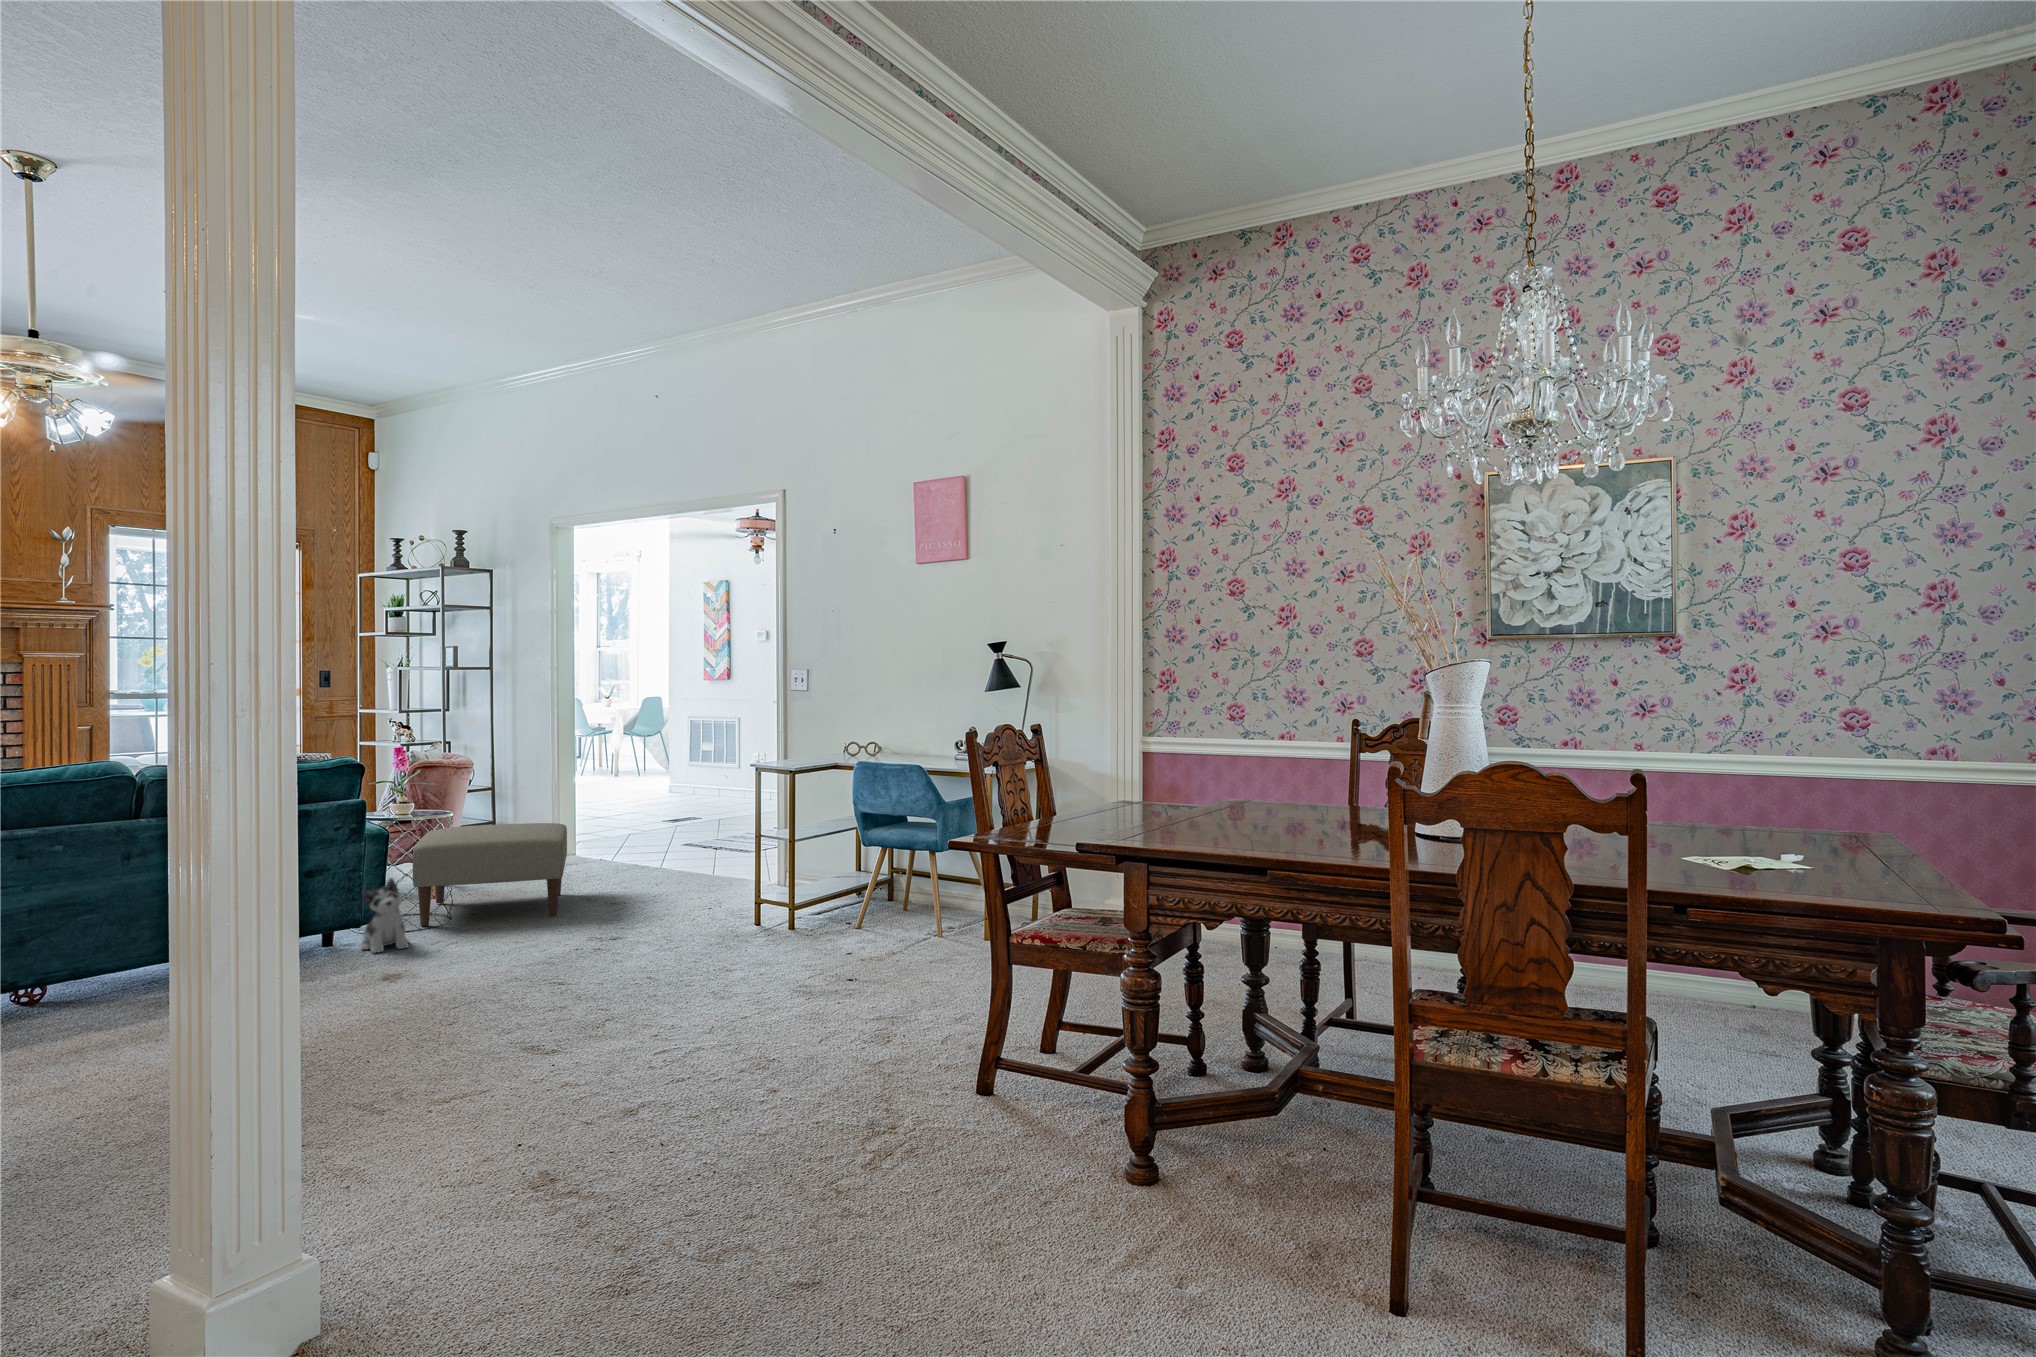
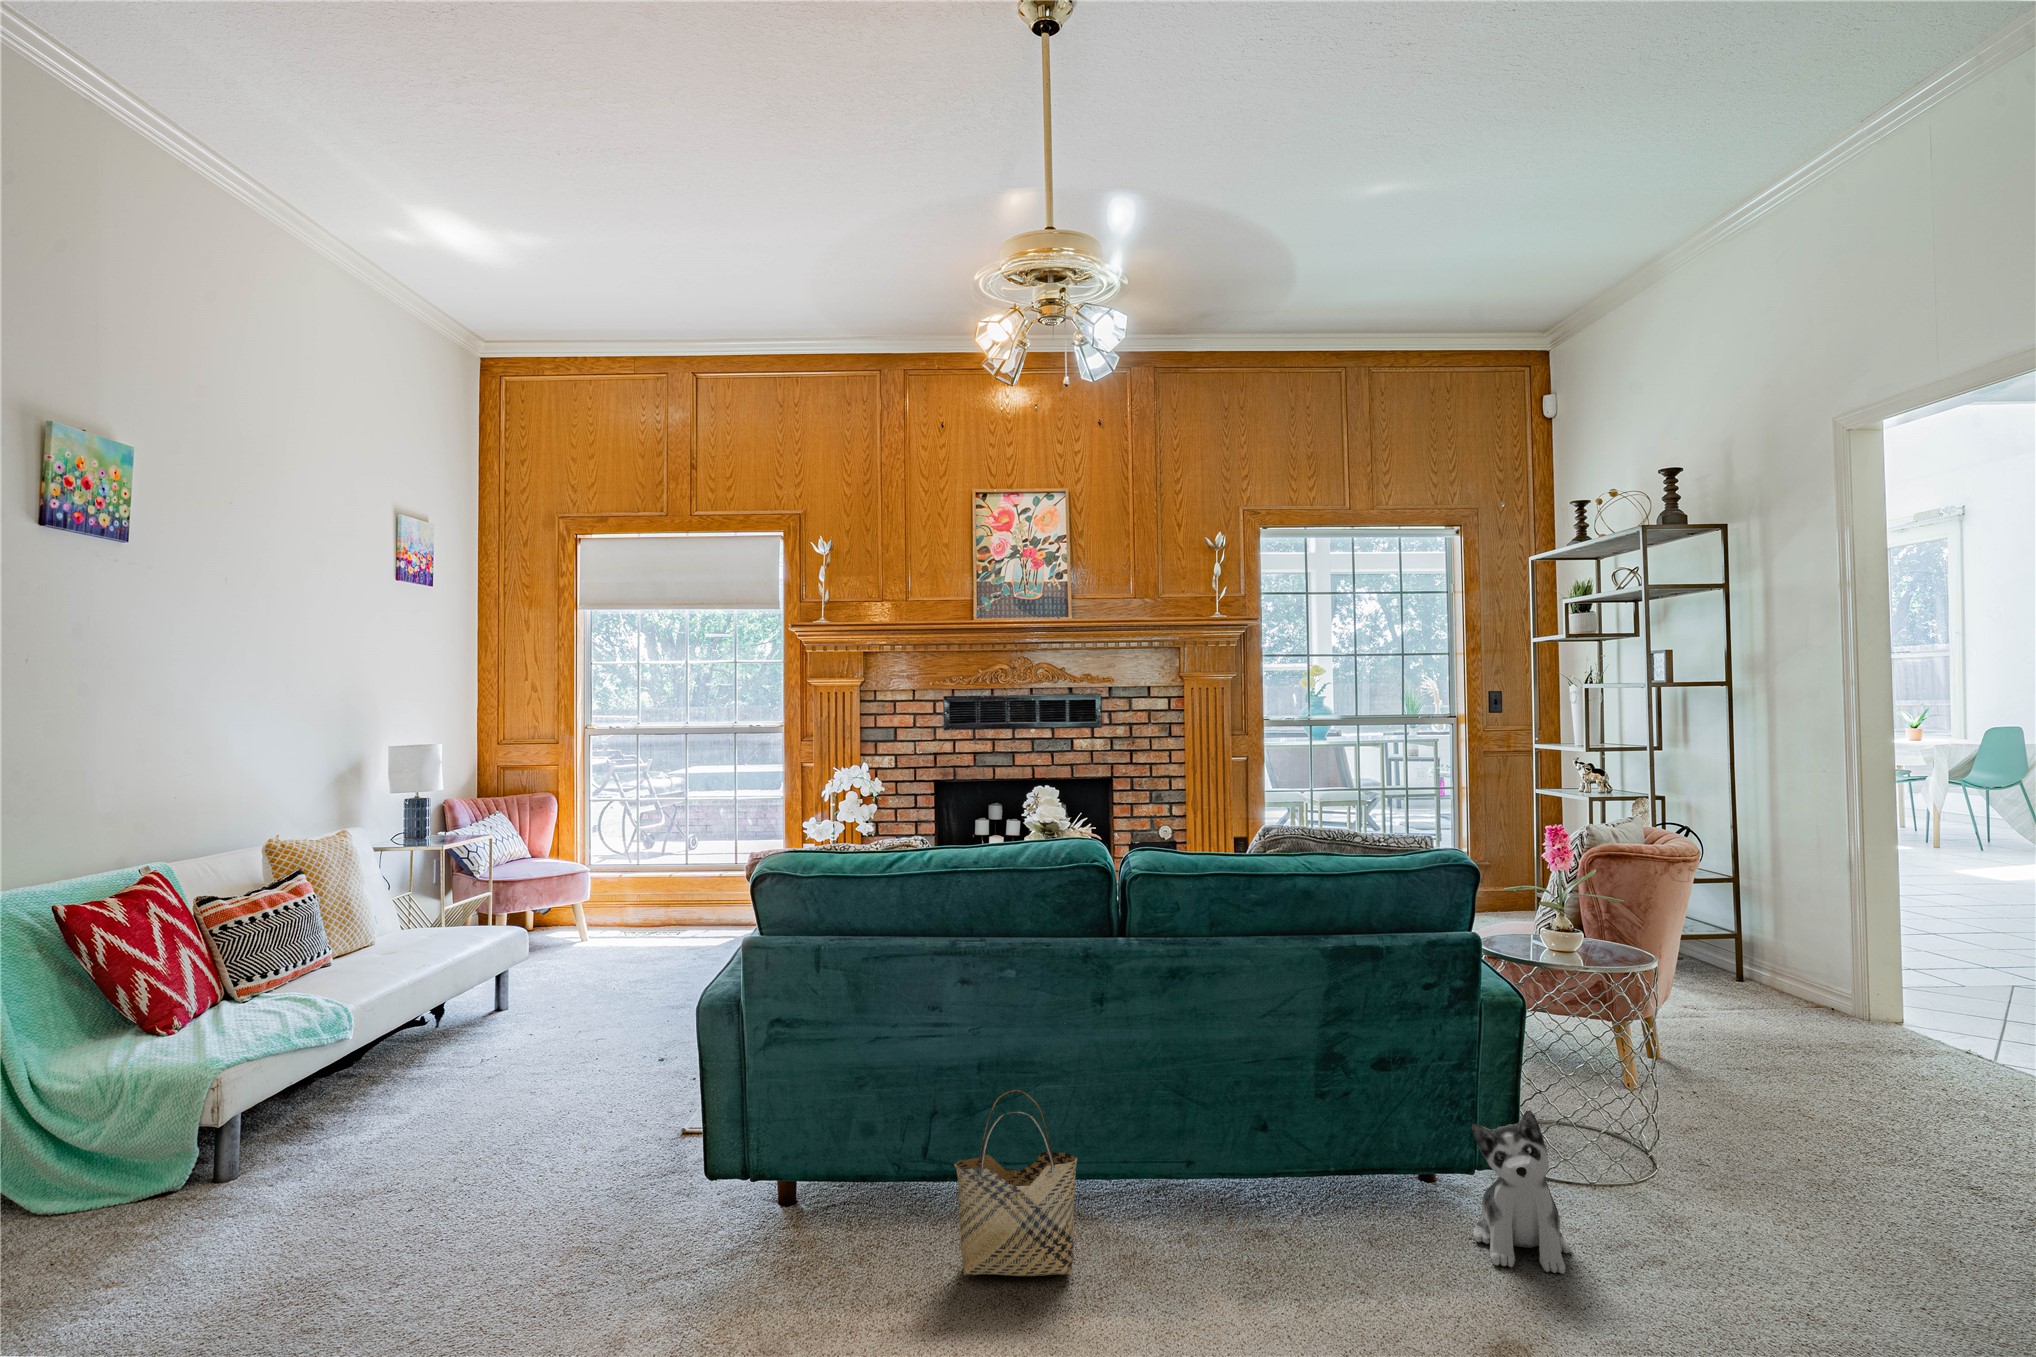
ottoman: present [413,823,567,926] -> none [1579,982,1938,1273]
woven basket: none [30,916,124,1025] -> present [954,1089,1077,1276]

